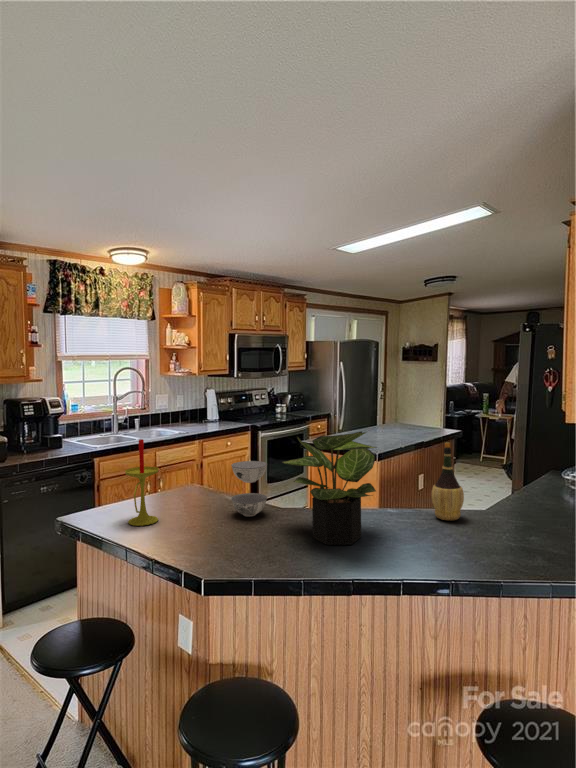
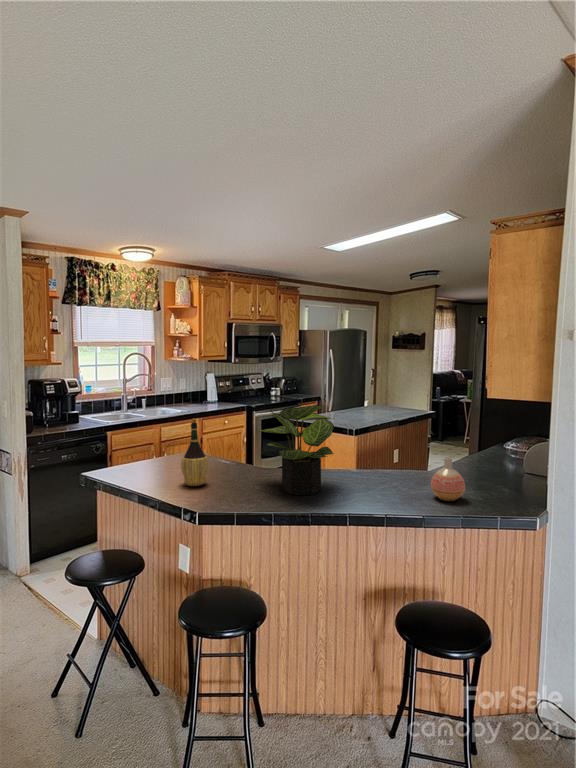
candle: present [125,439,159,526] -> none [133,410,160,480]
wine bottle: present [431,442,464,520] -> present [181,418,208,486]
bowl: present [231,461,267,516] -> none [219,431,249,475]
vase: none [501,495,546,552] -> present [431,457,465,501]

